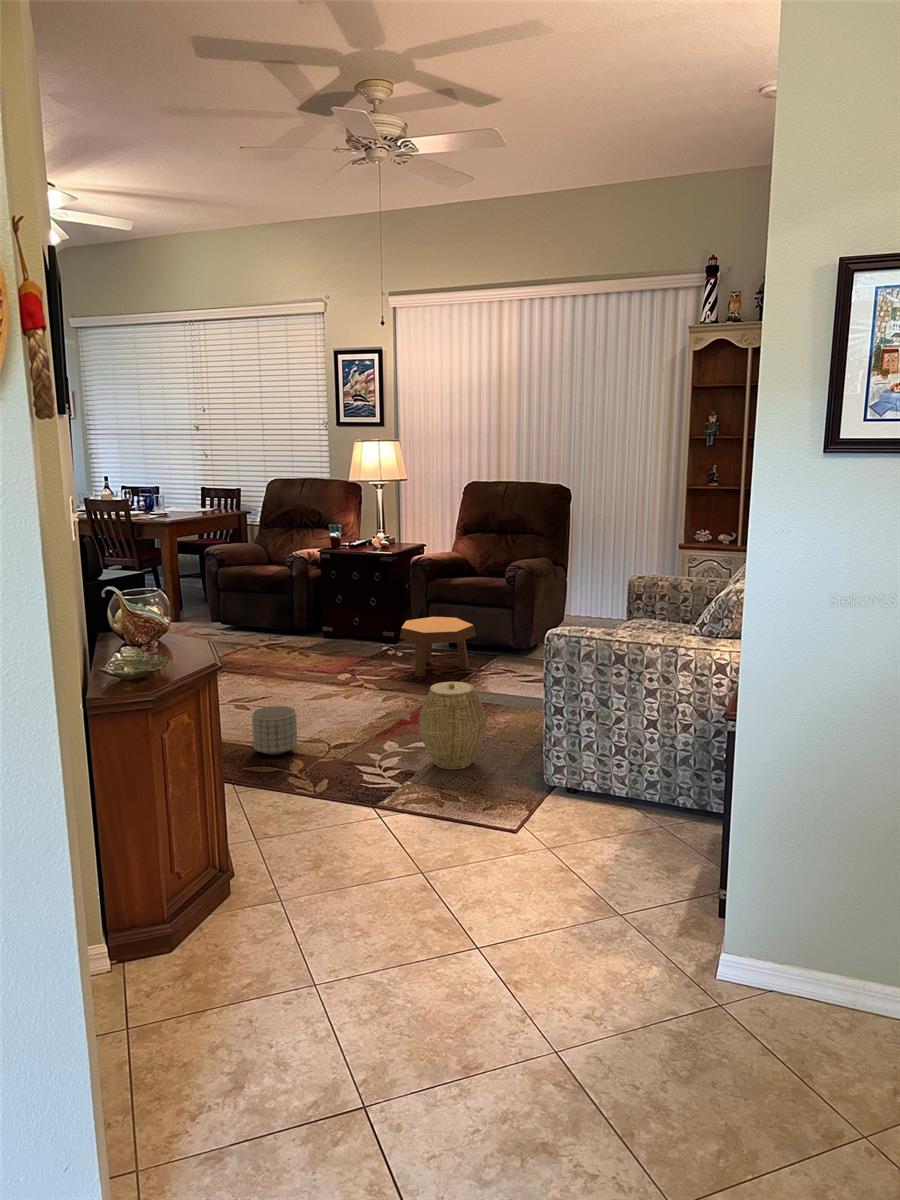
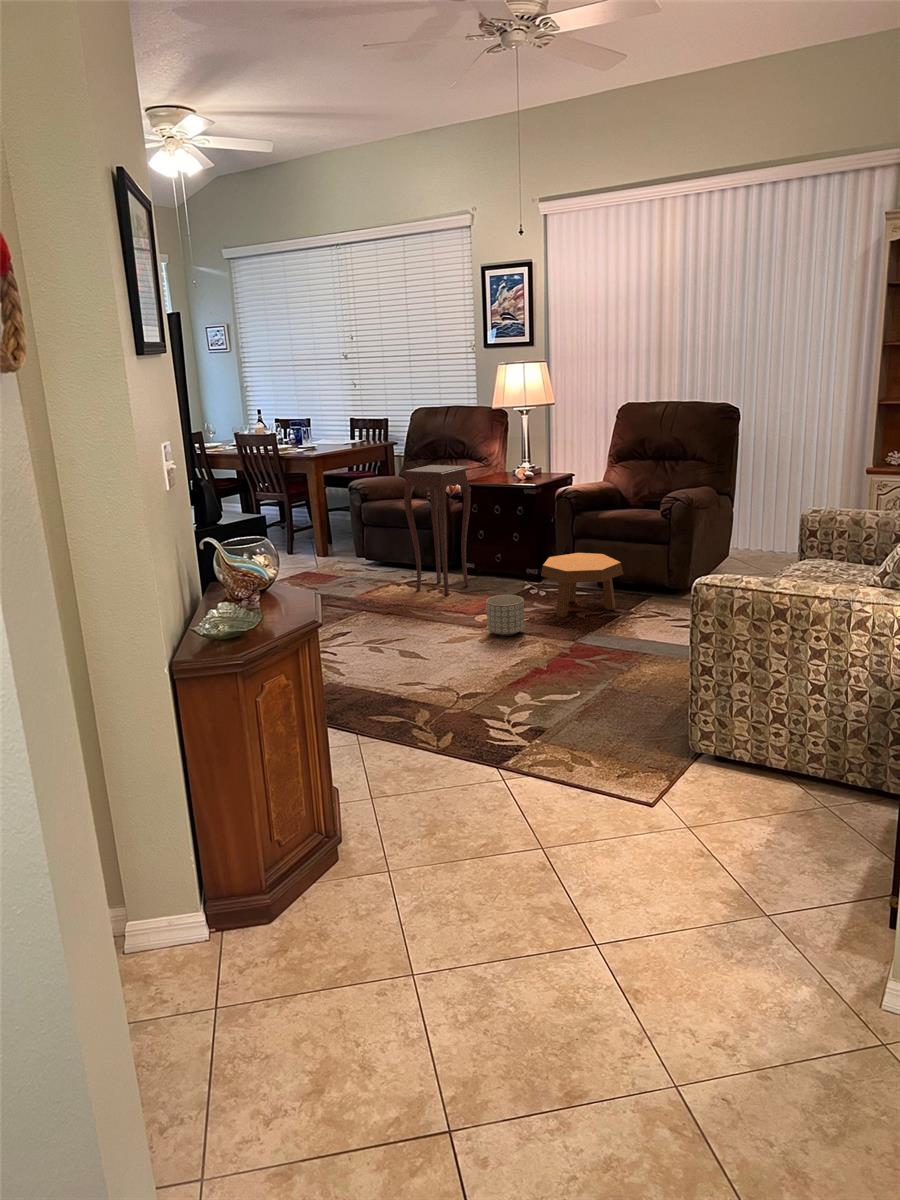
side table: none [263,533,330,658] -> present [402,465,471,595]
woven basket: present [419,682,486,769] -> none [551,630,625,725]
planter: present [252,706,297,755] -> present [486,595,524,636]

